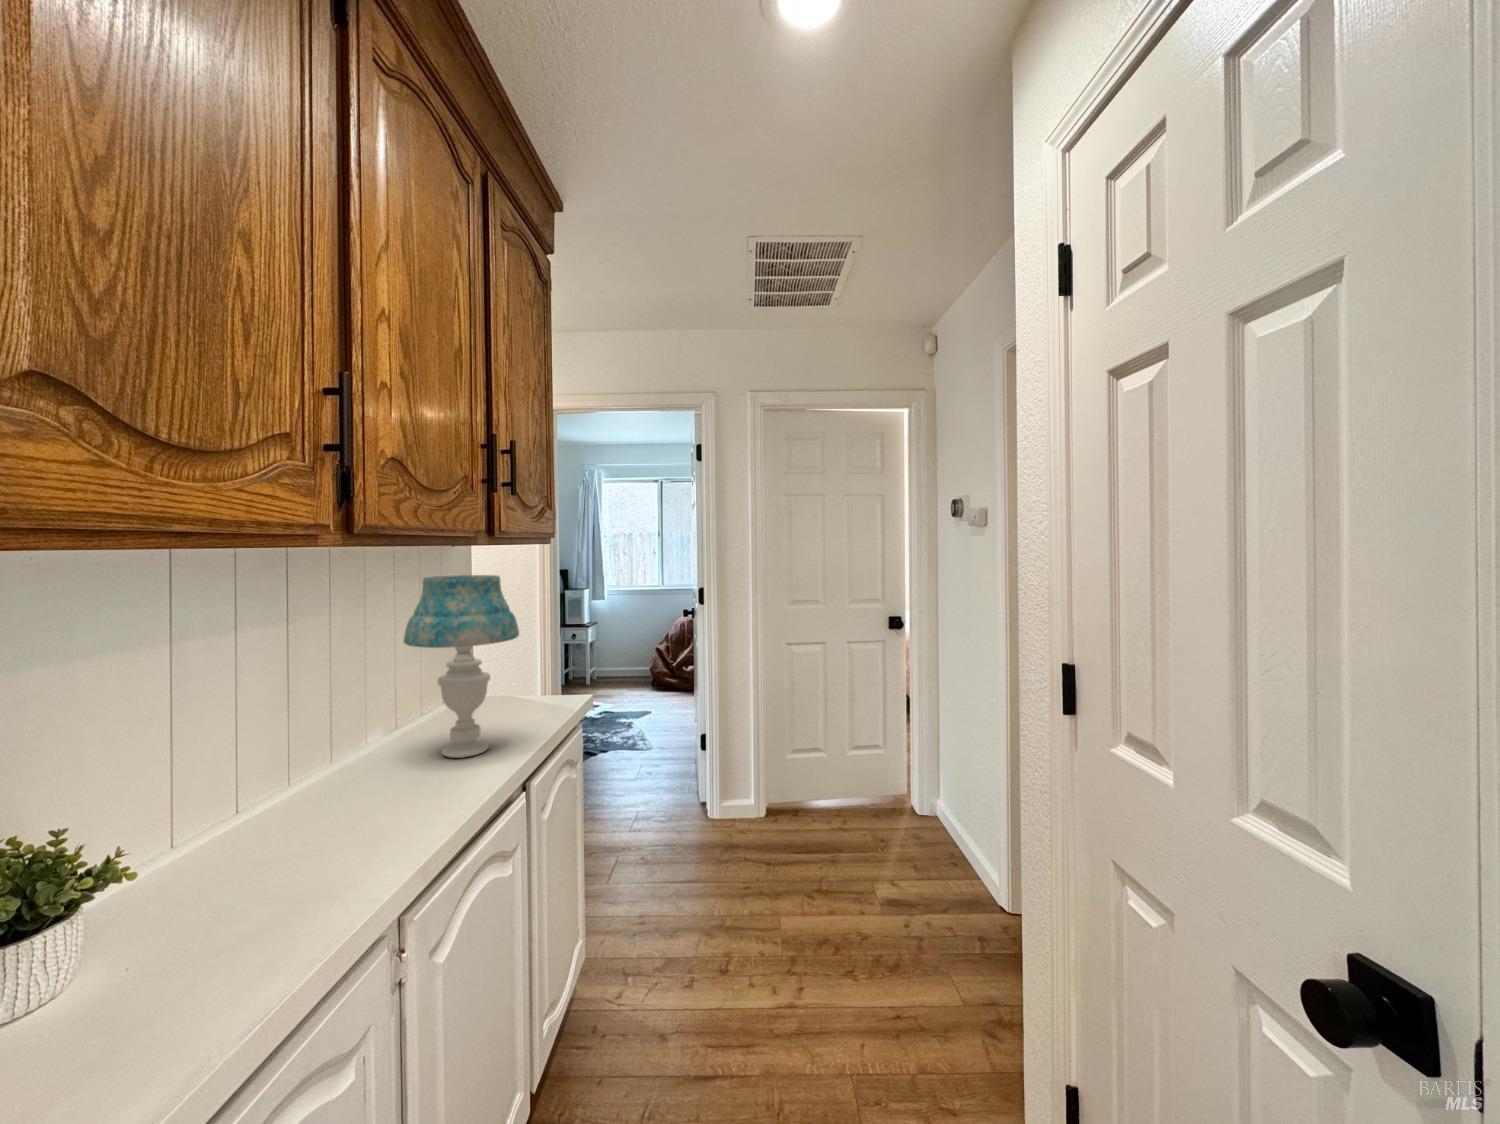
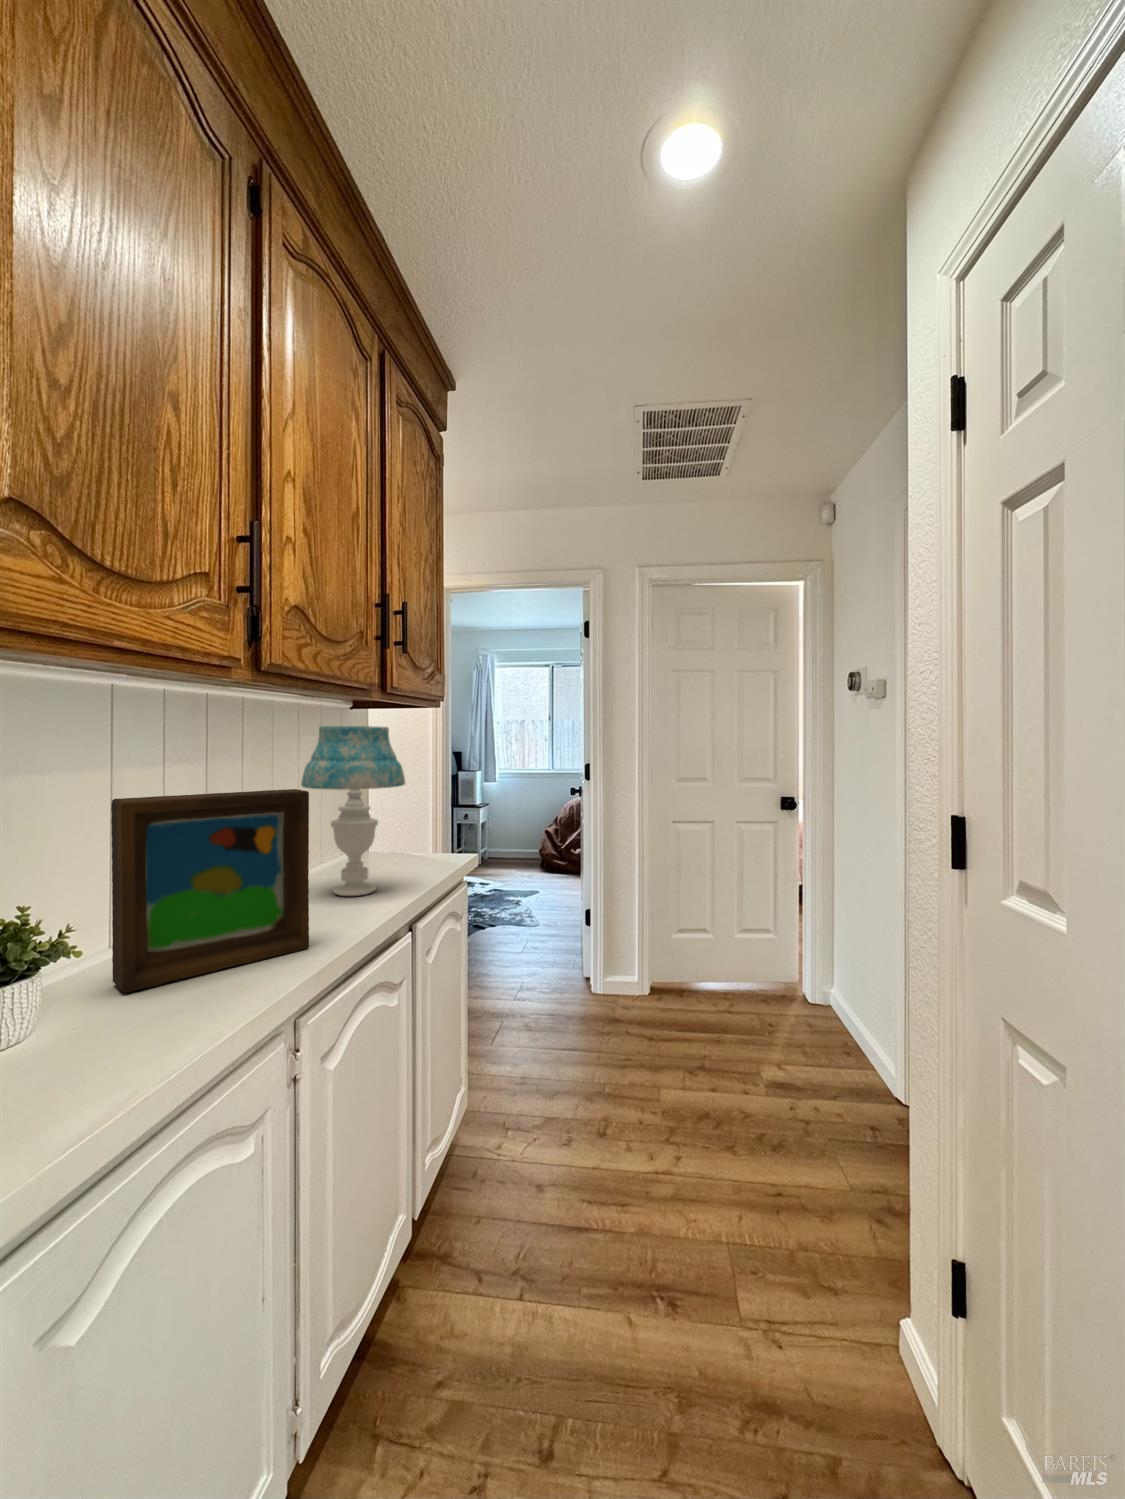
picture frame: none [175,660,418,915] -> present [111,789,309,992]

